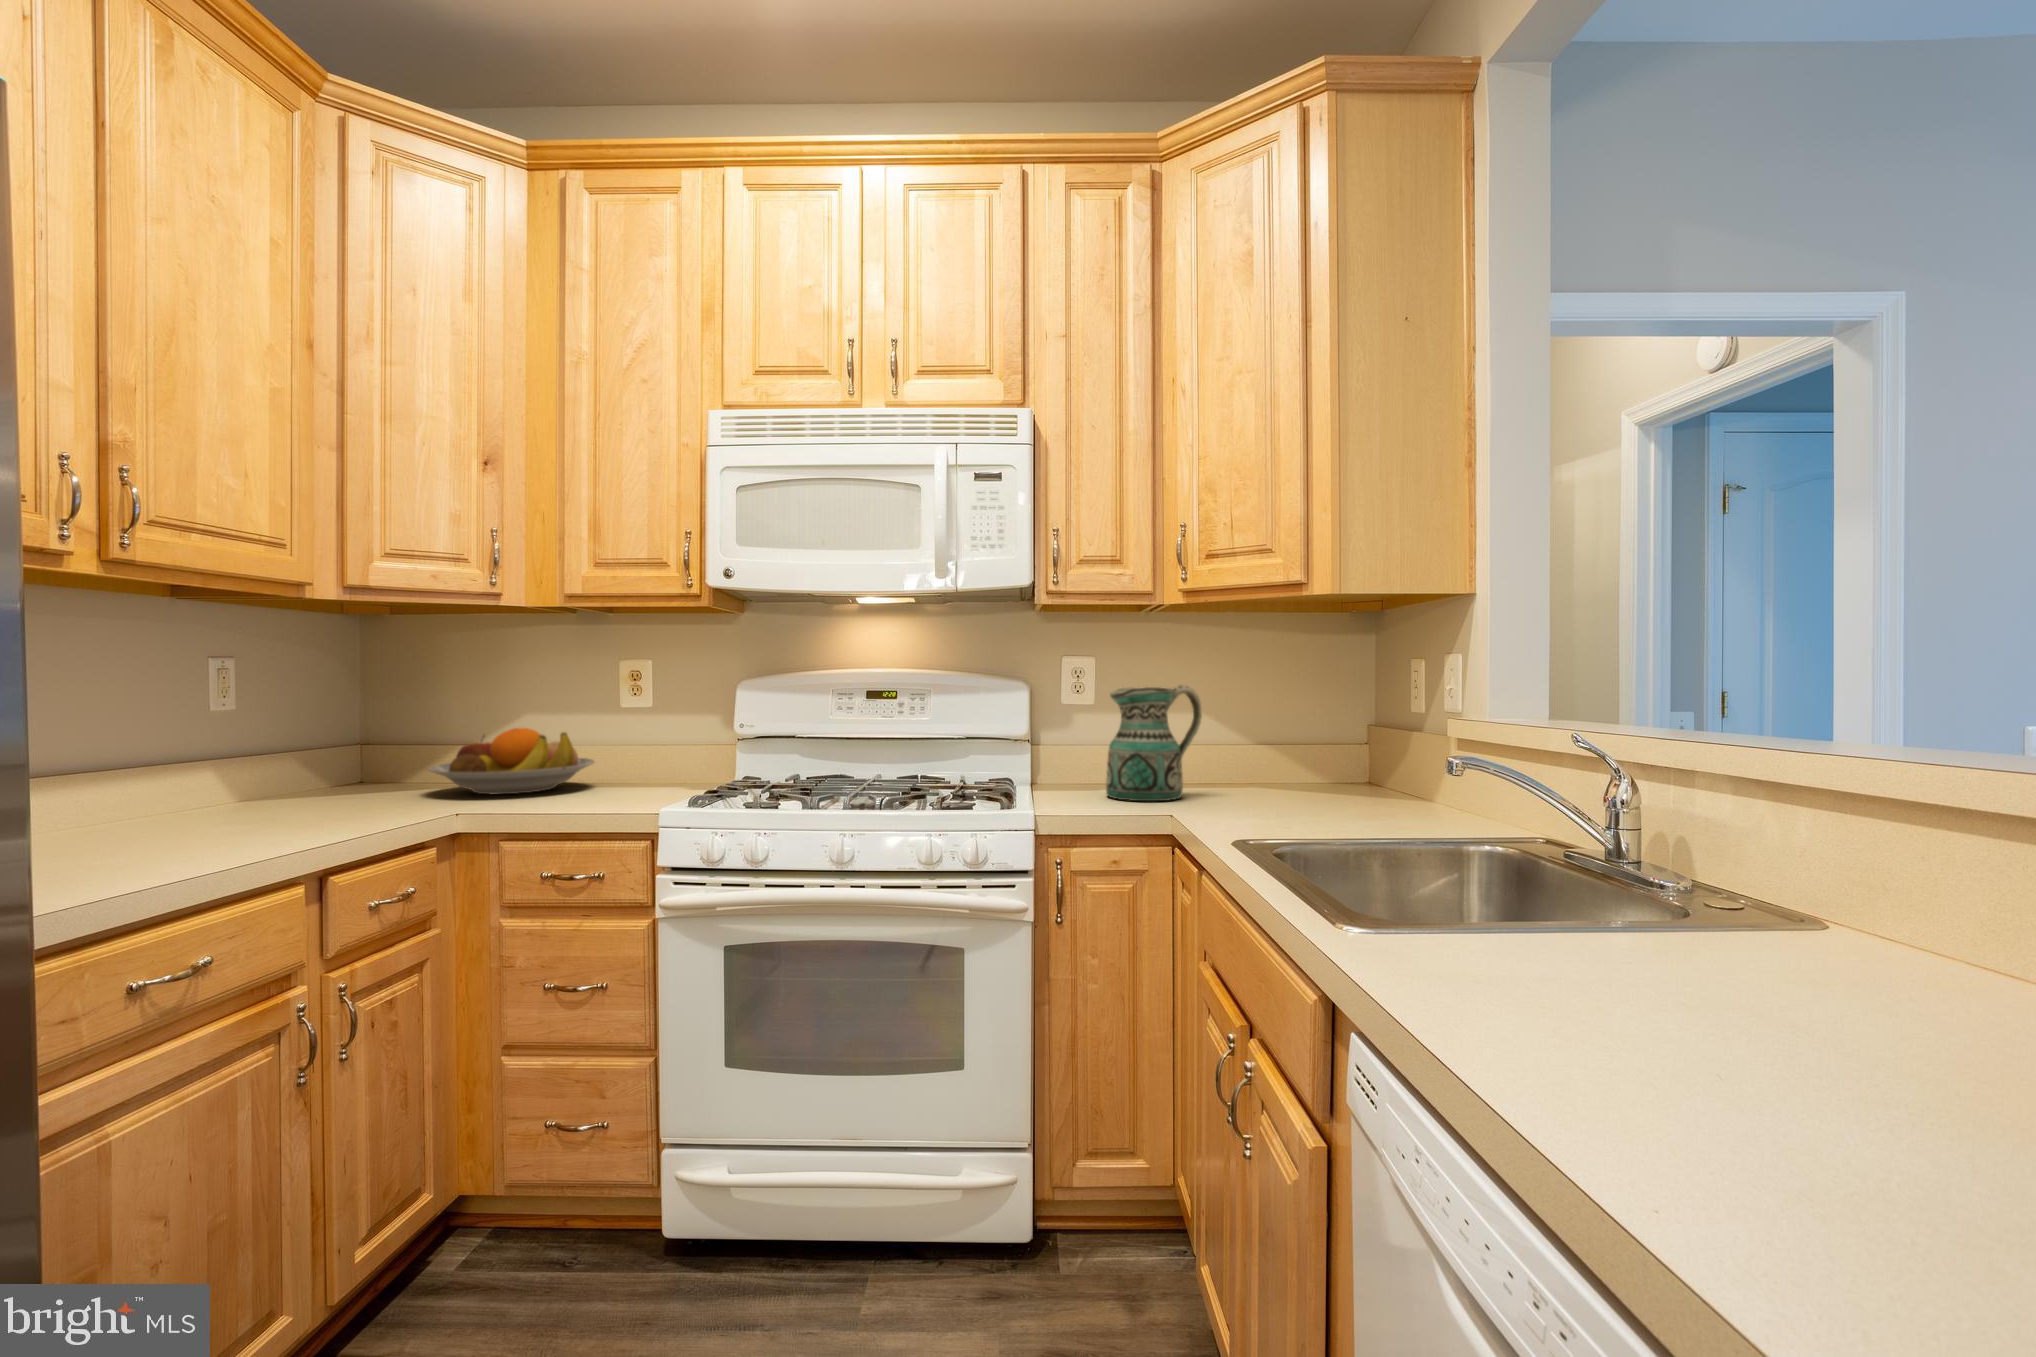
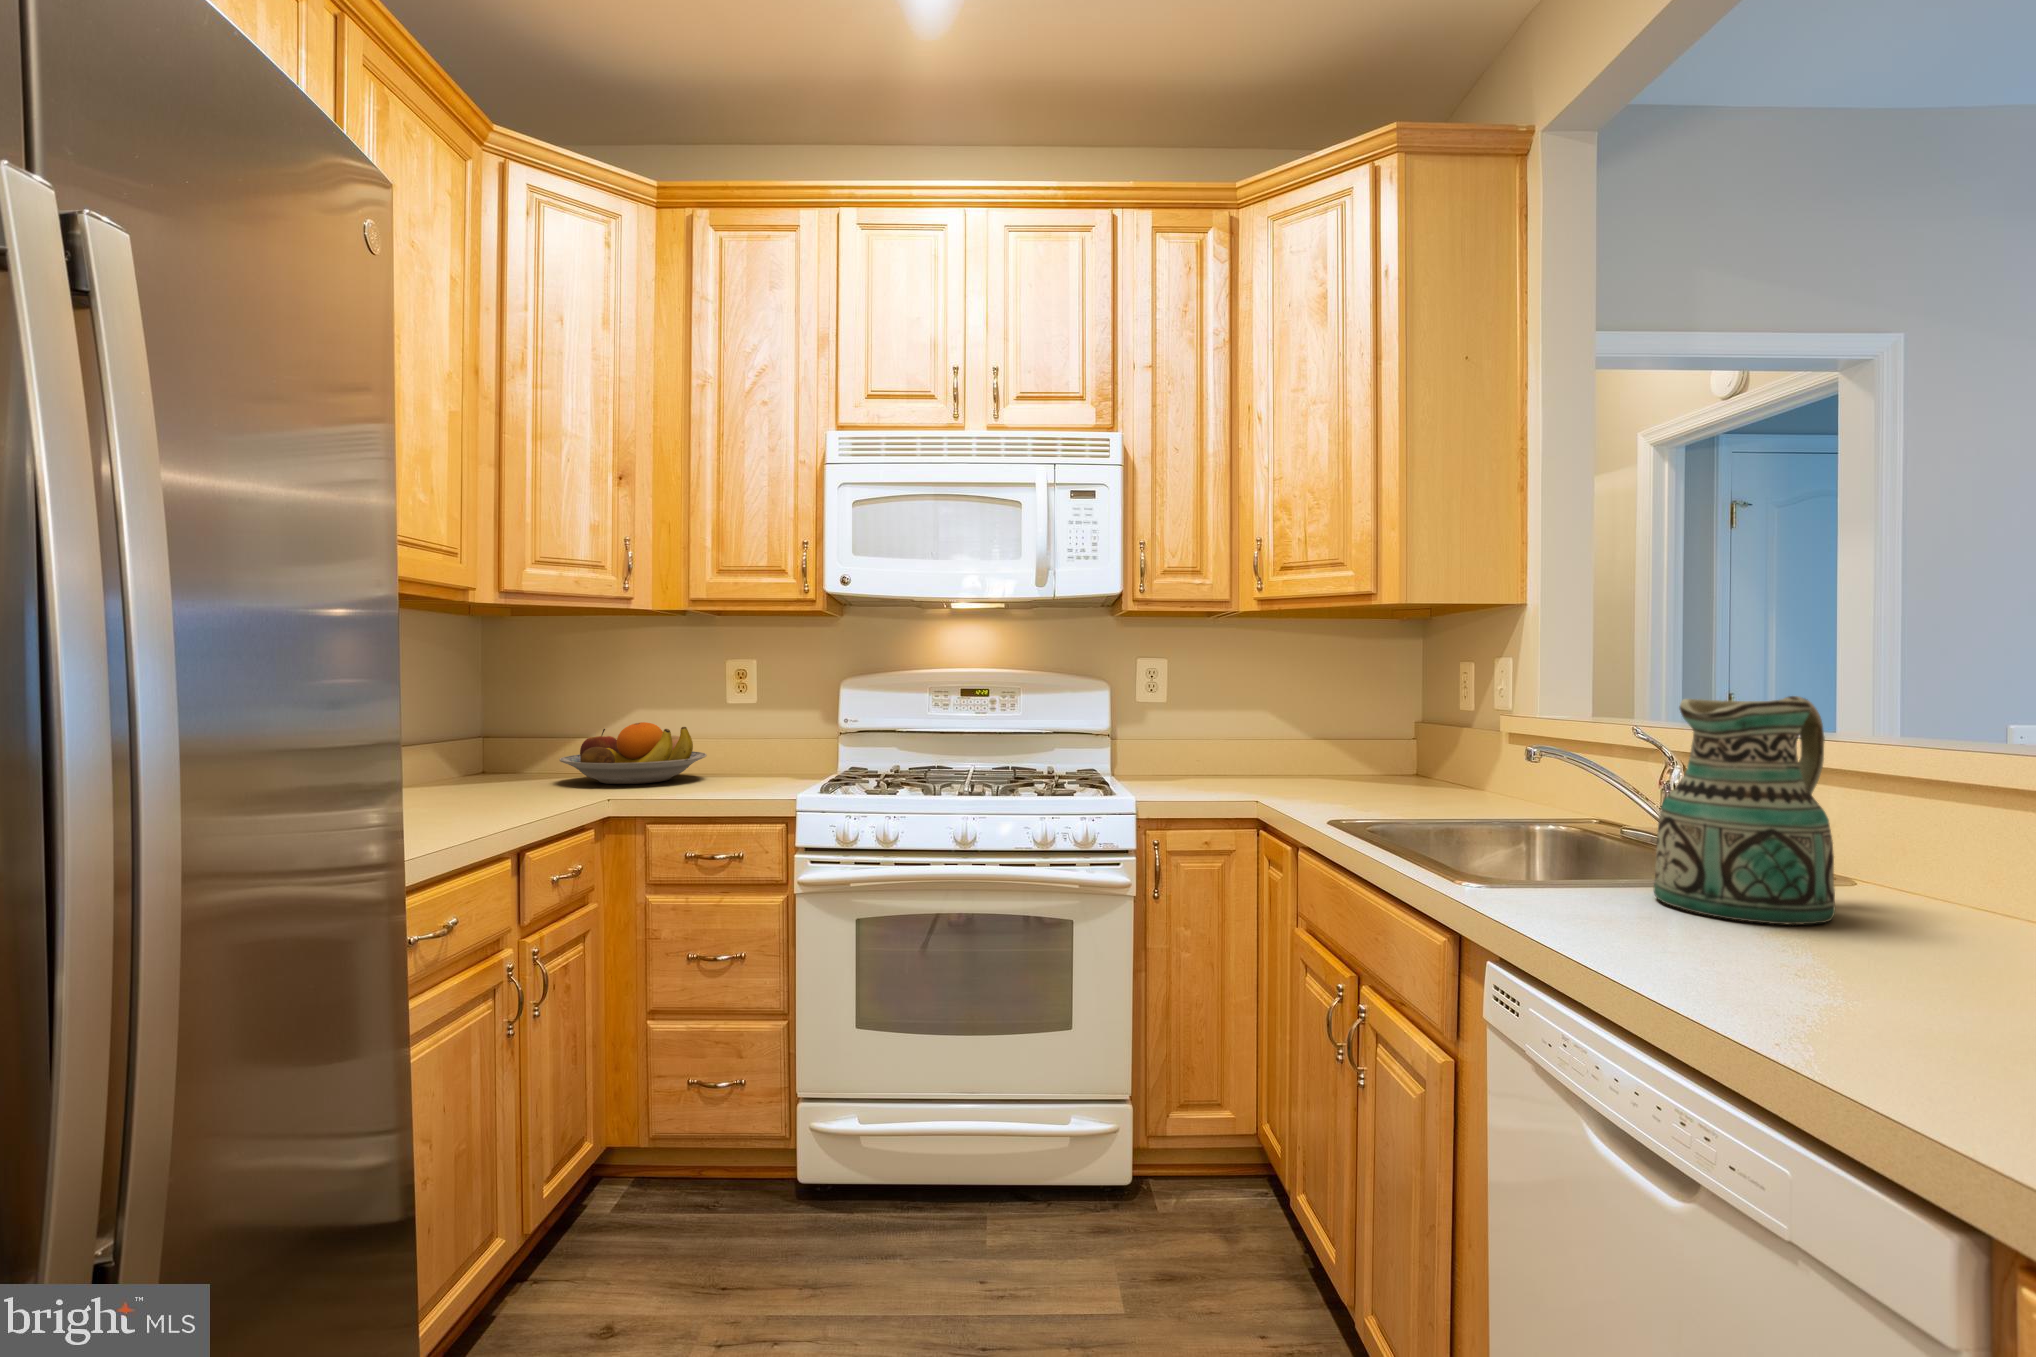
ceramic pitcher: present [1106,685,1202,801] -> present [1654,696,1835,925]

